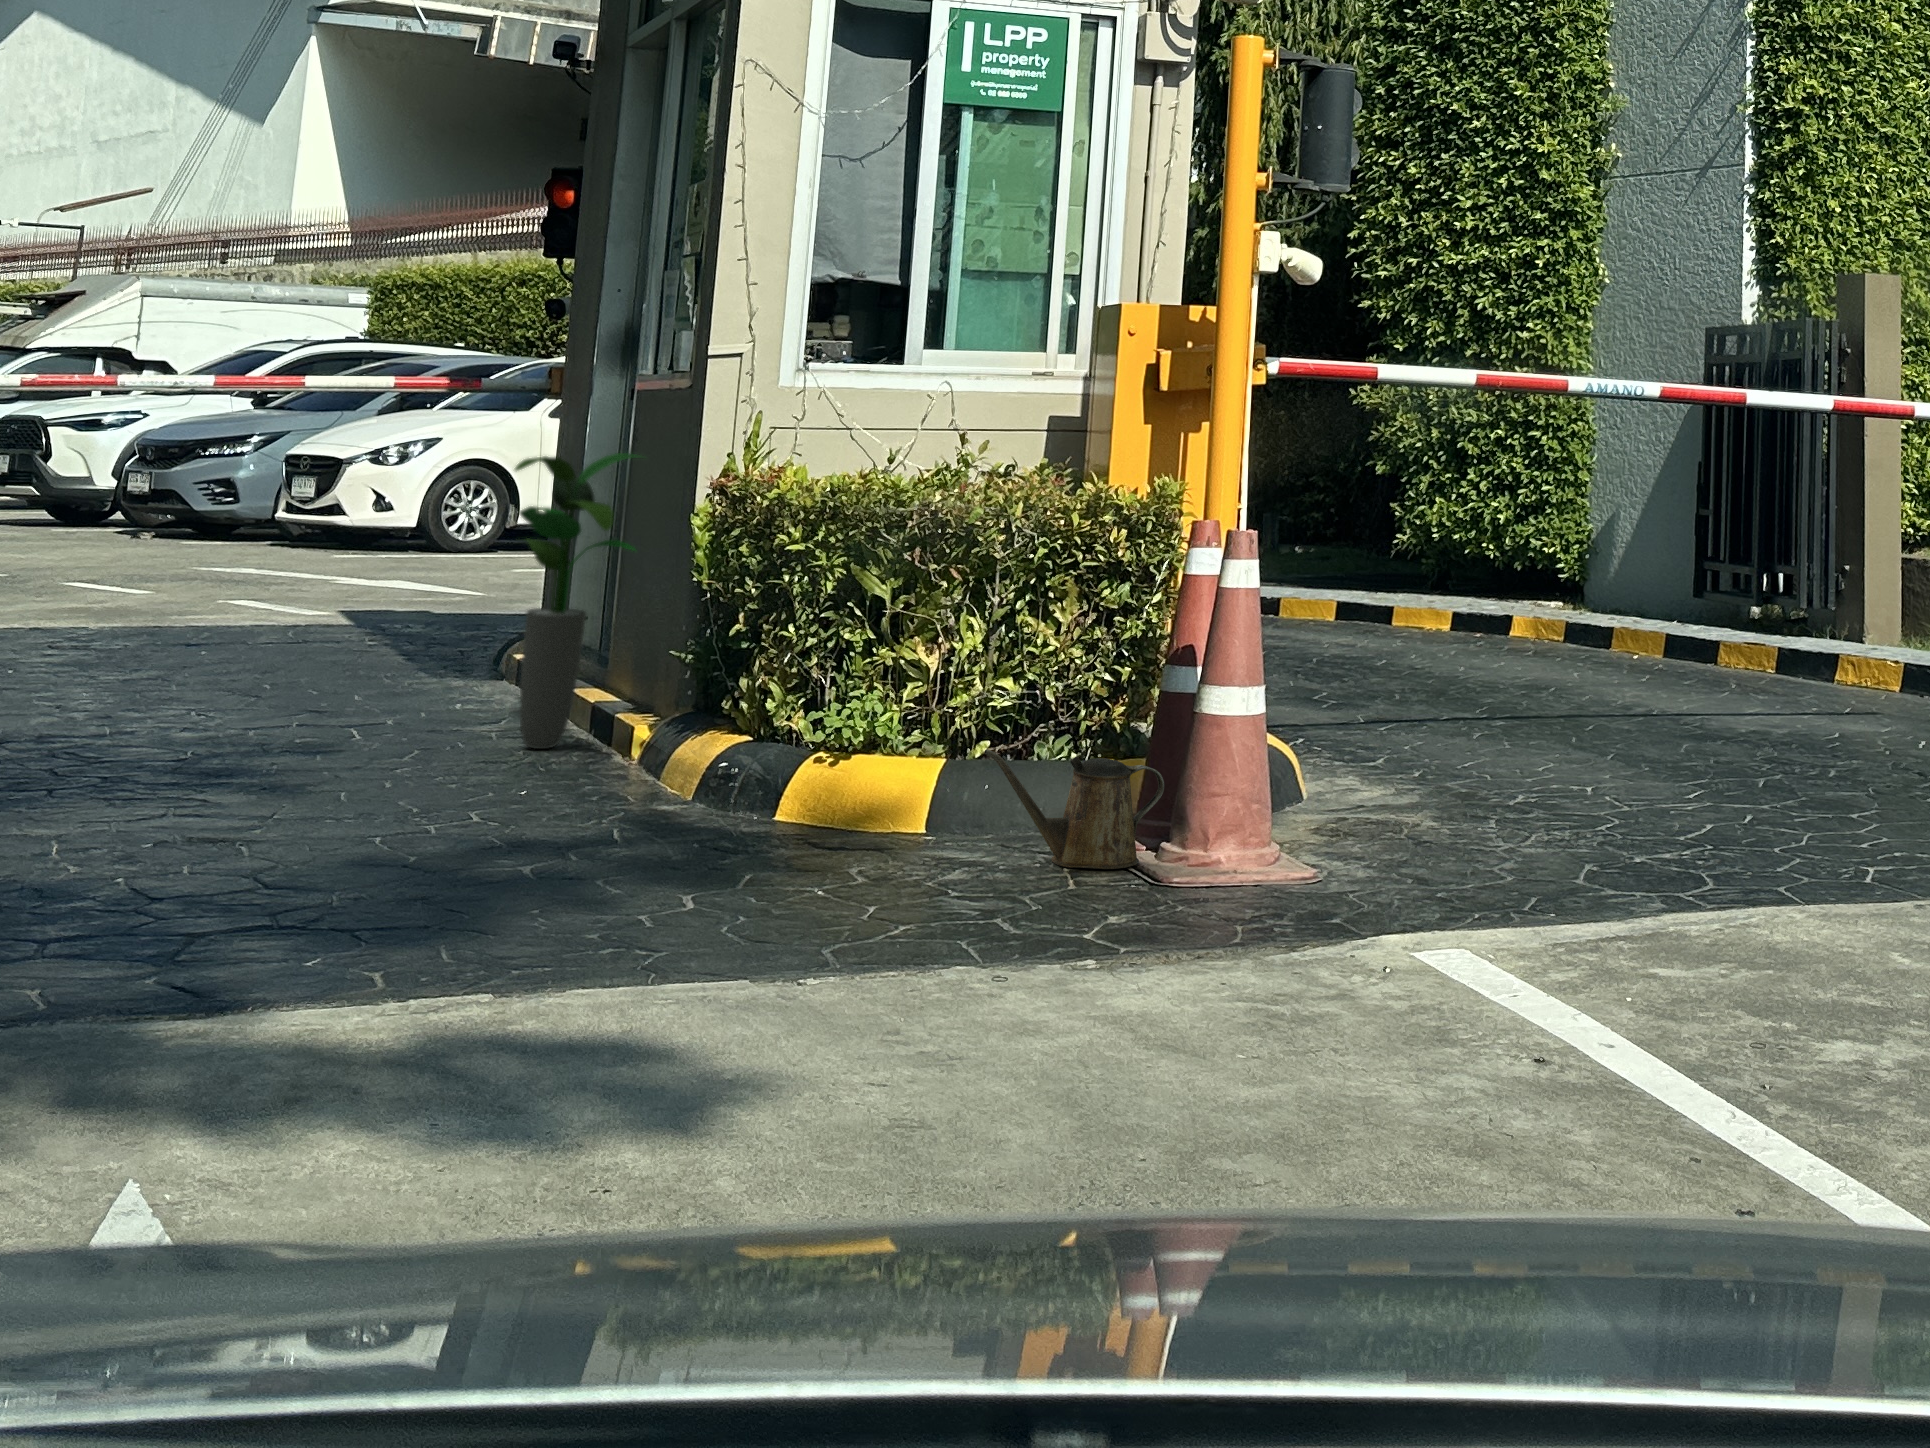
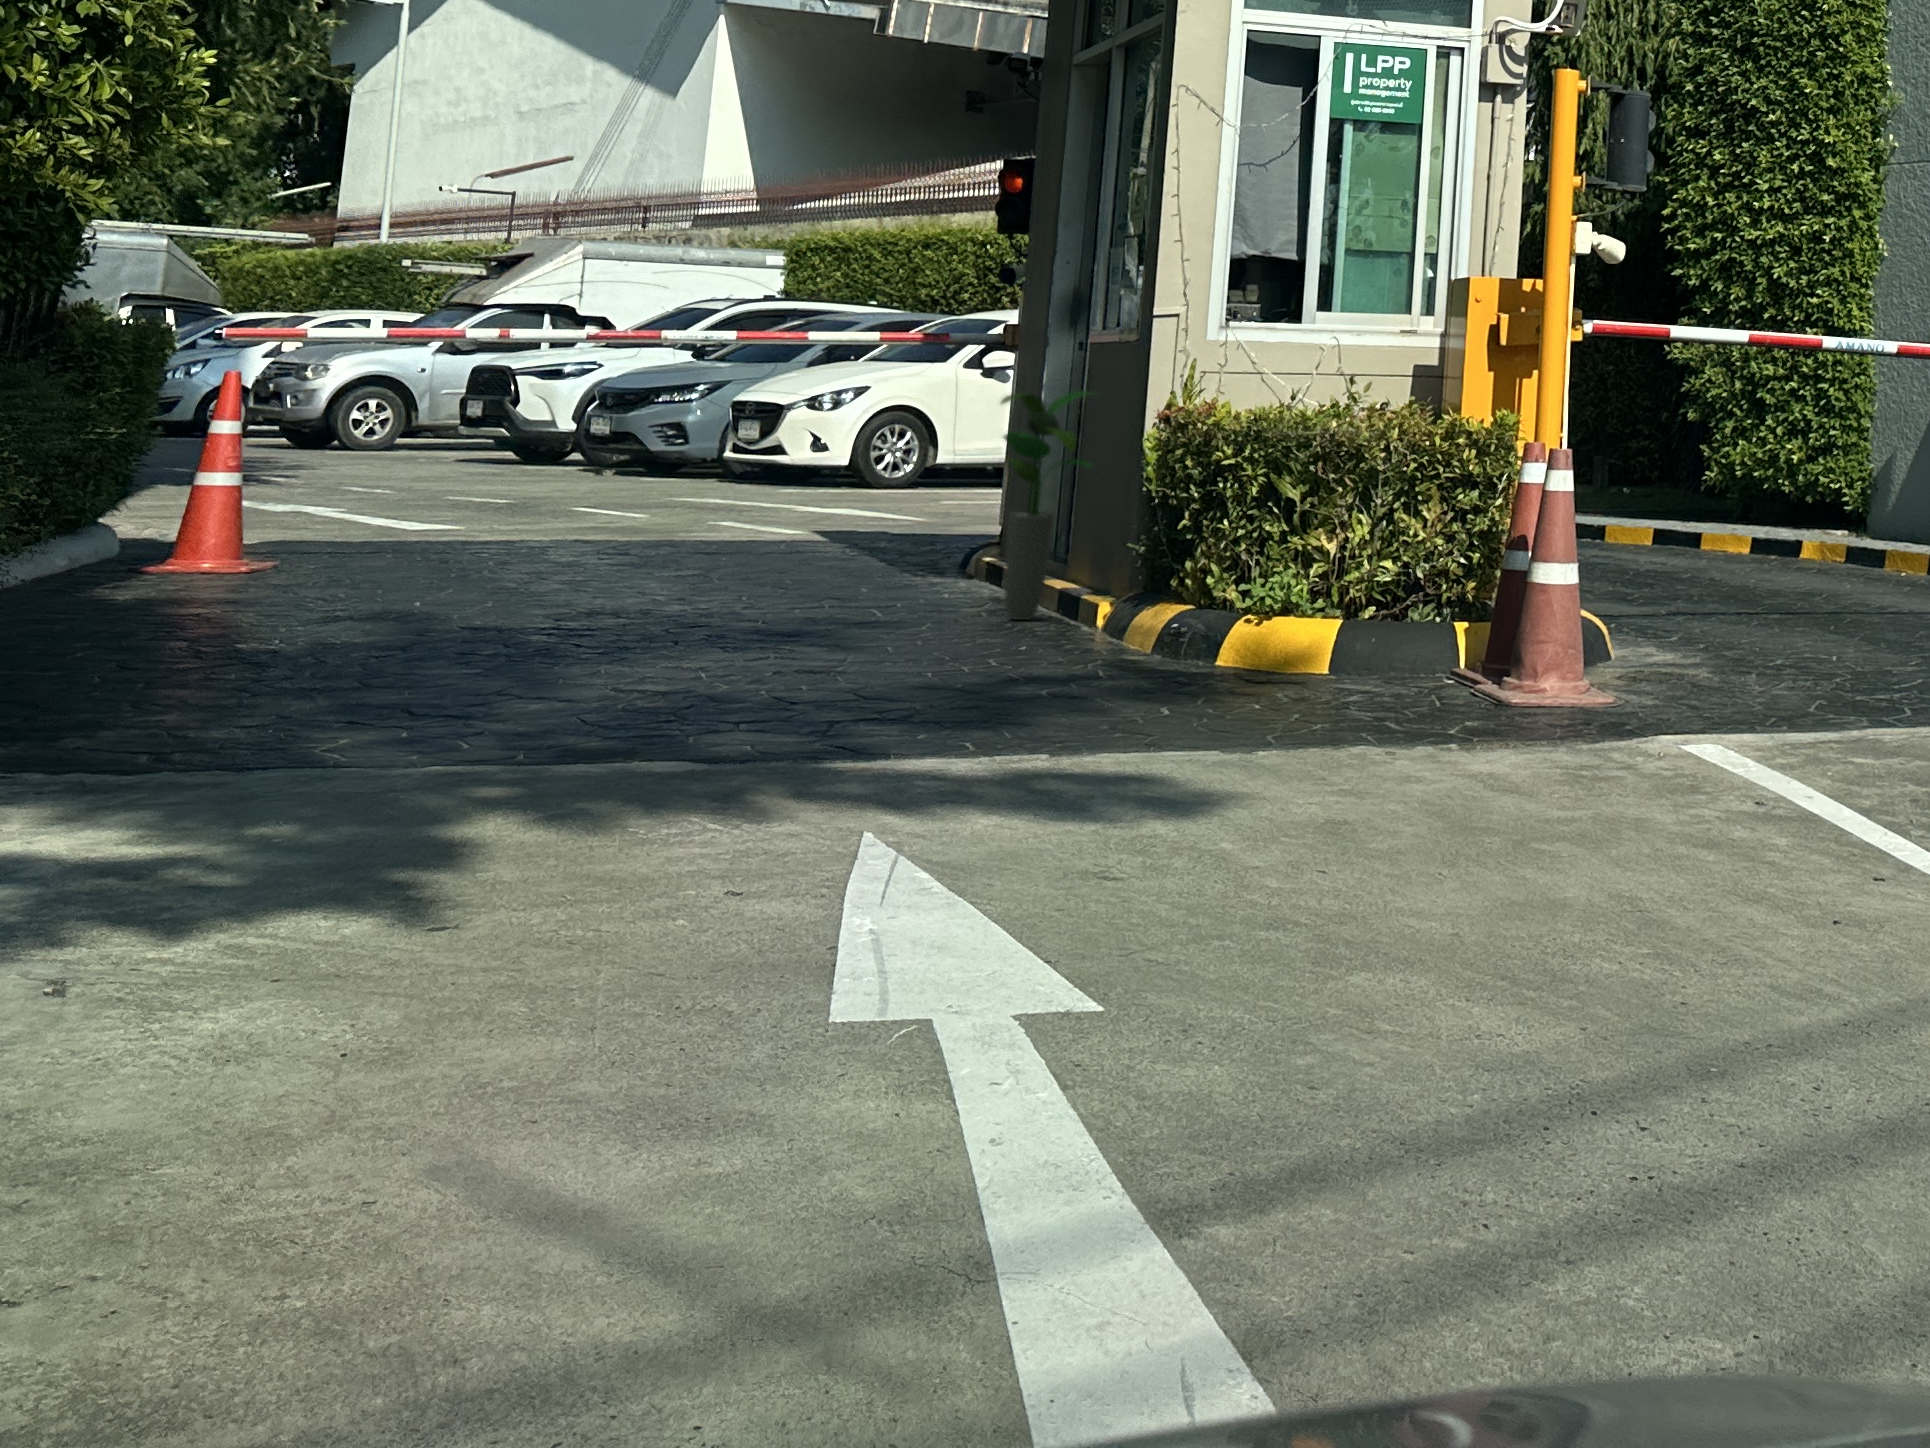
watering can: present [984,749,1164,869] -> none [1371,606,1503,695]

